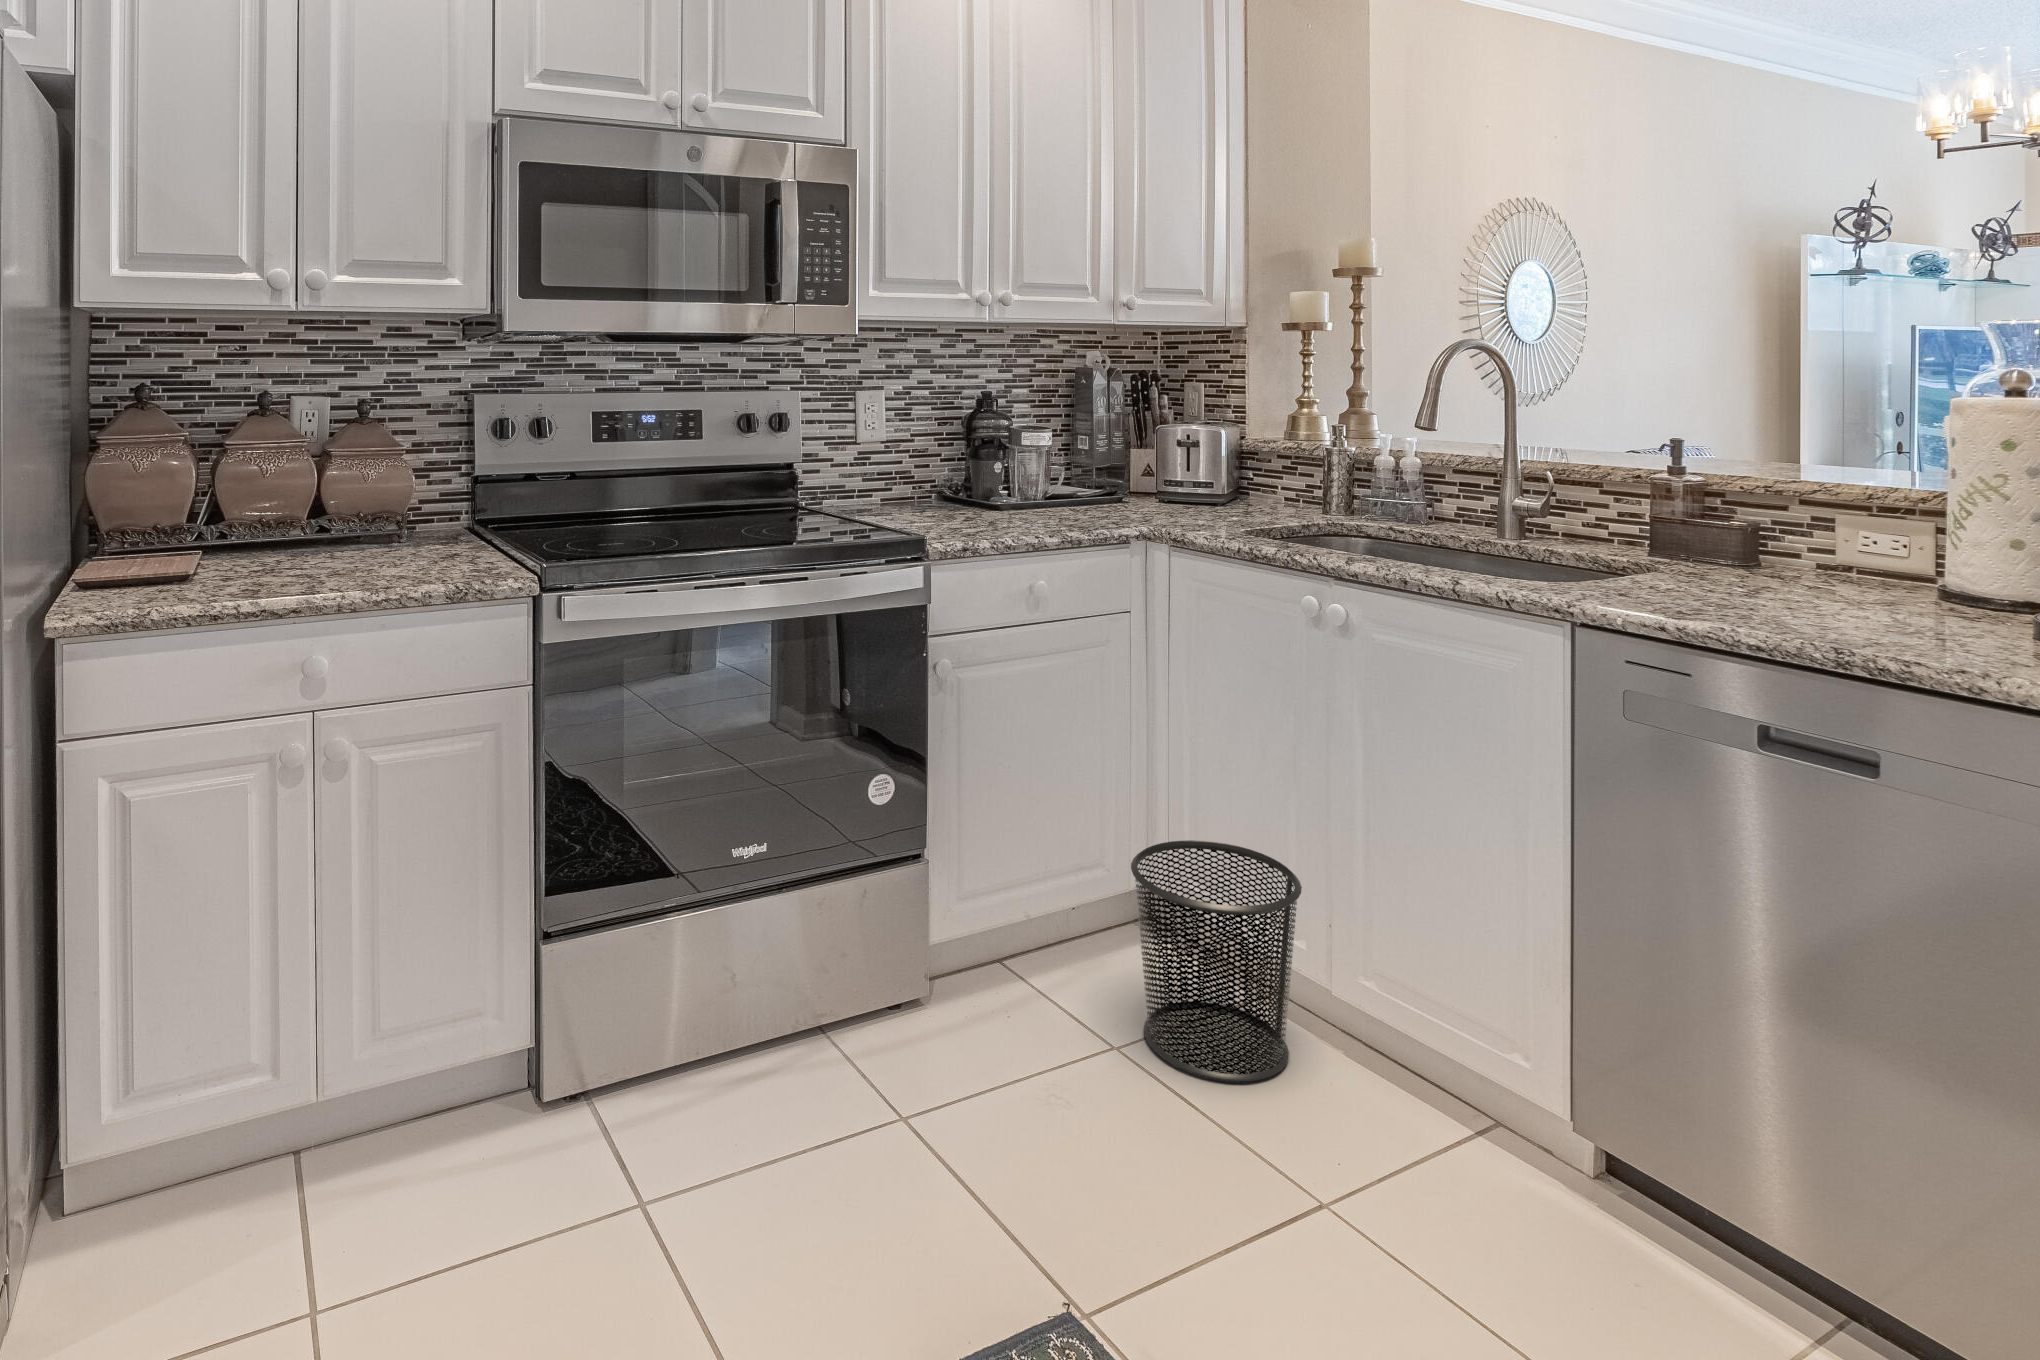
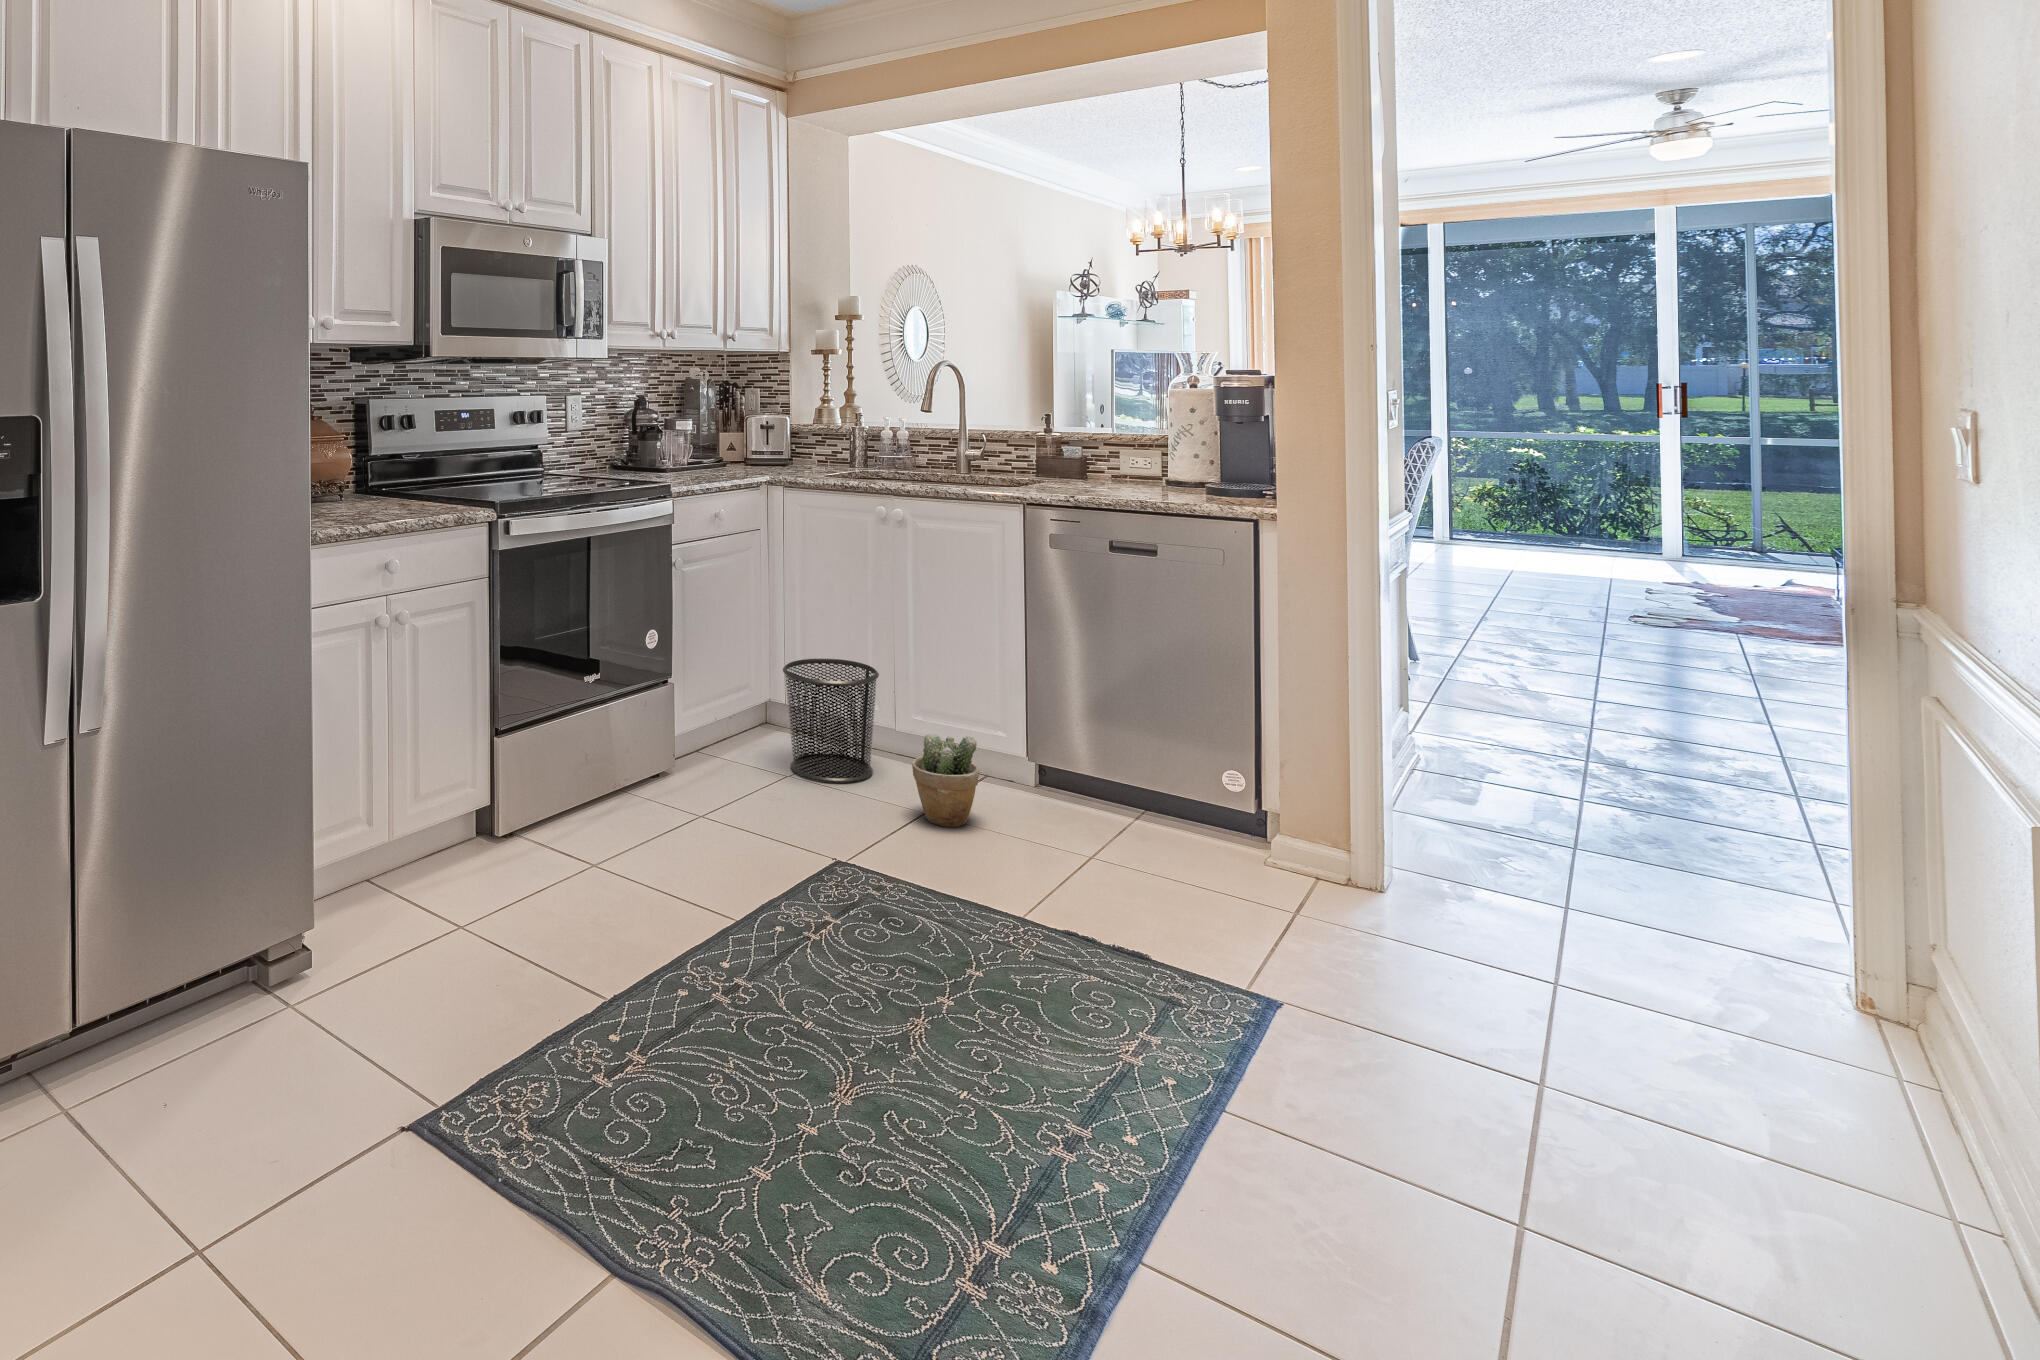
potted plant: none [1310,1053,1448,1254] -> present [912,734,979,827]

